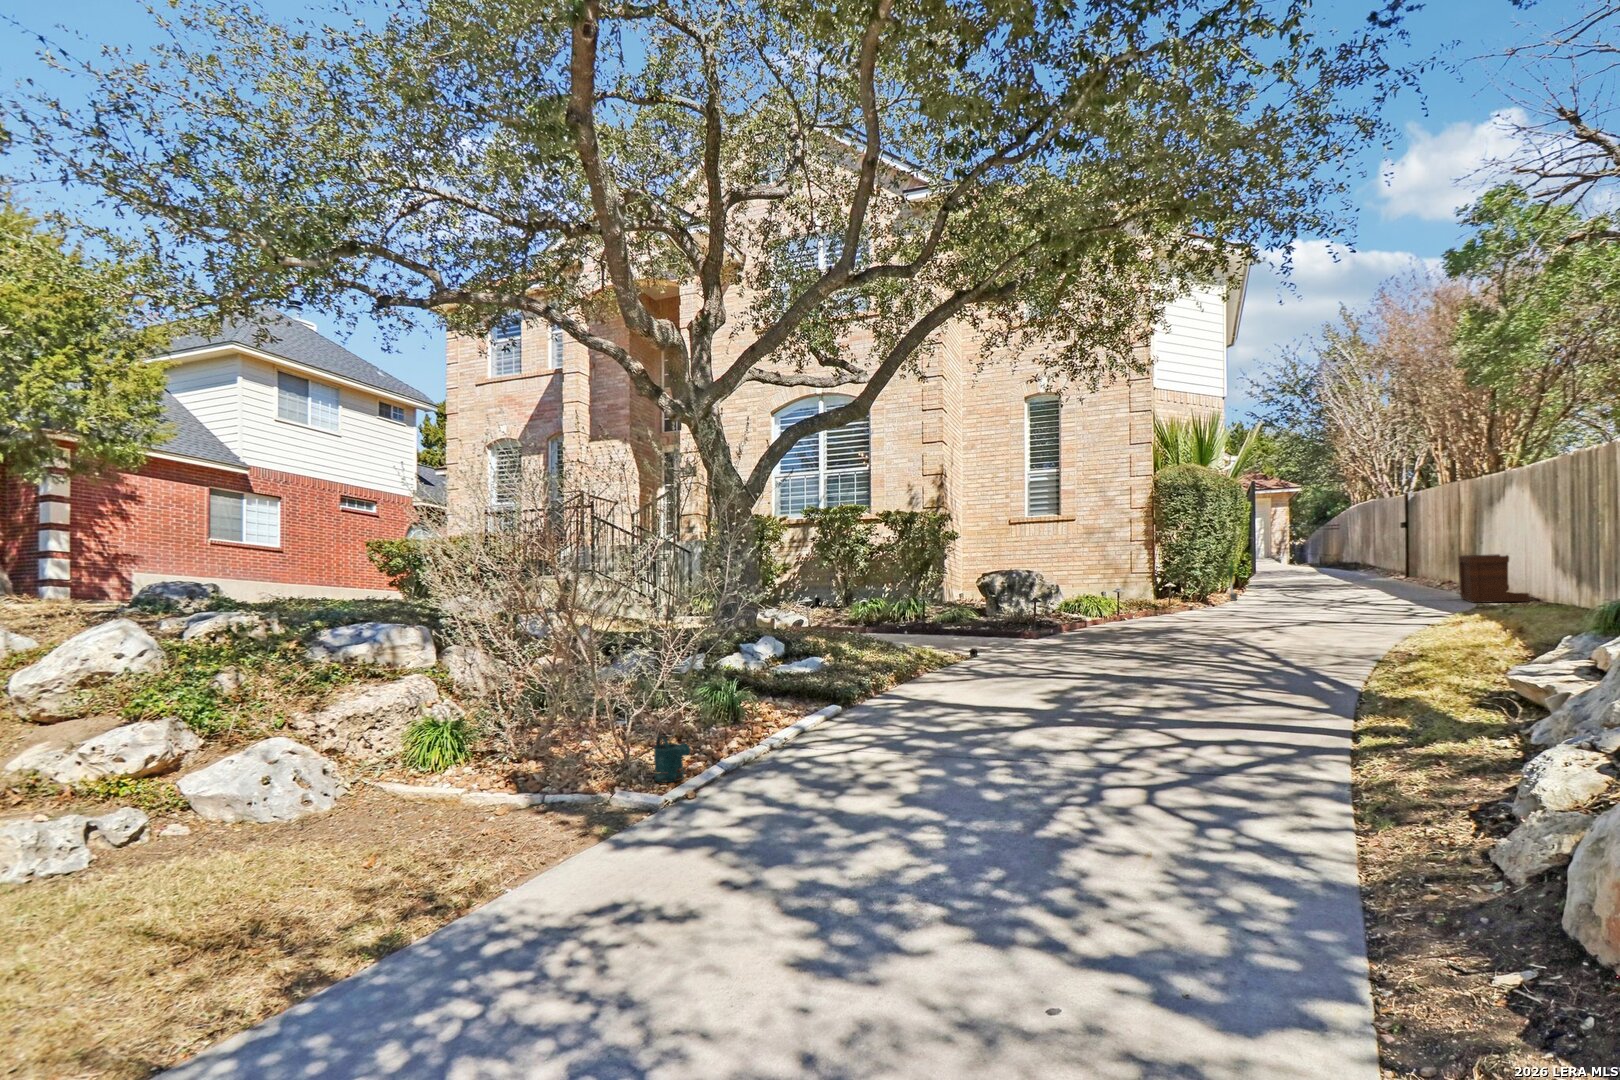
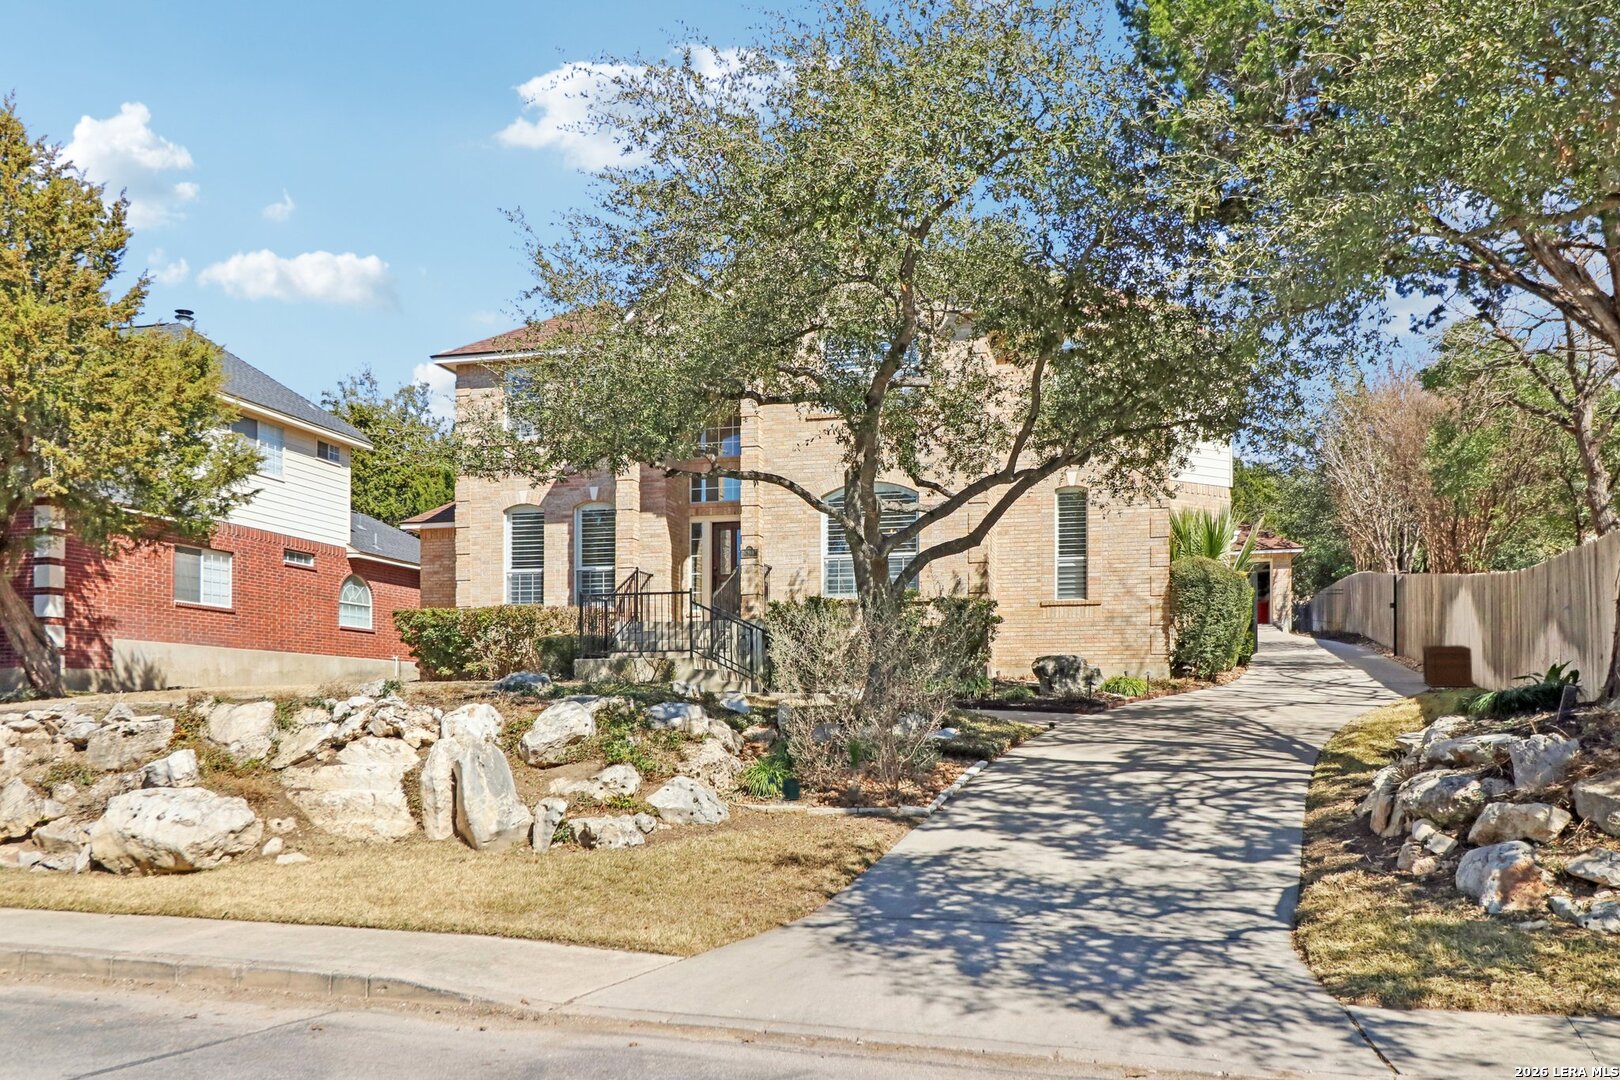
potted plant: present [1227,564,1238,601] -> present [845,738,861,801]
watering can: present [654,735,690,782] -> present [768,774,803,800]

